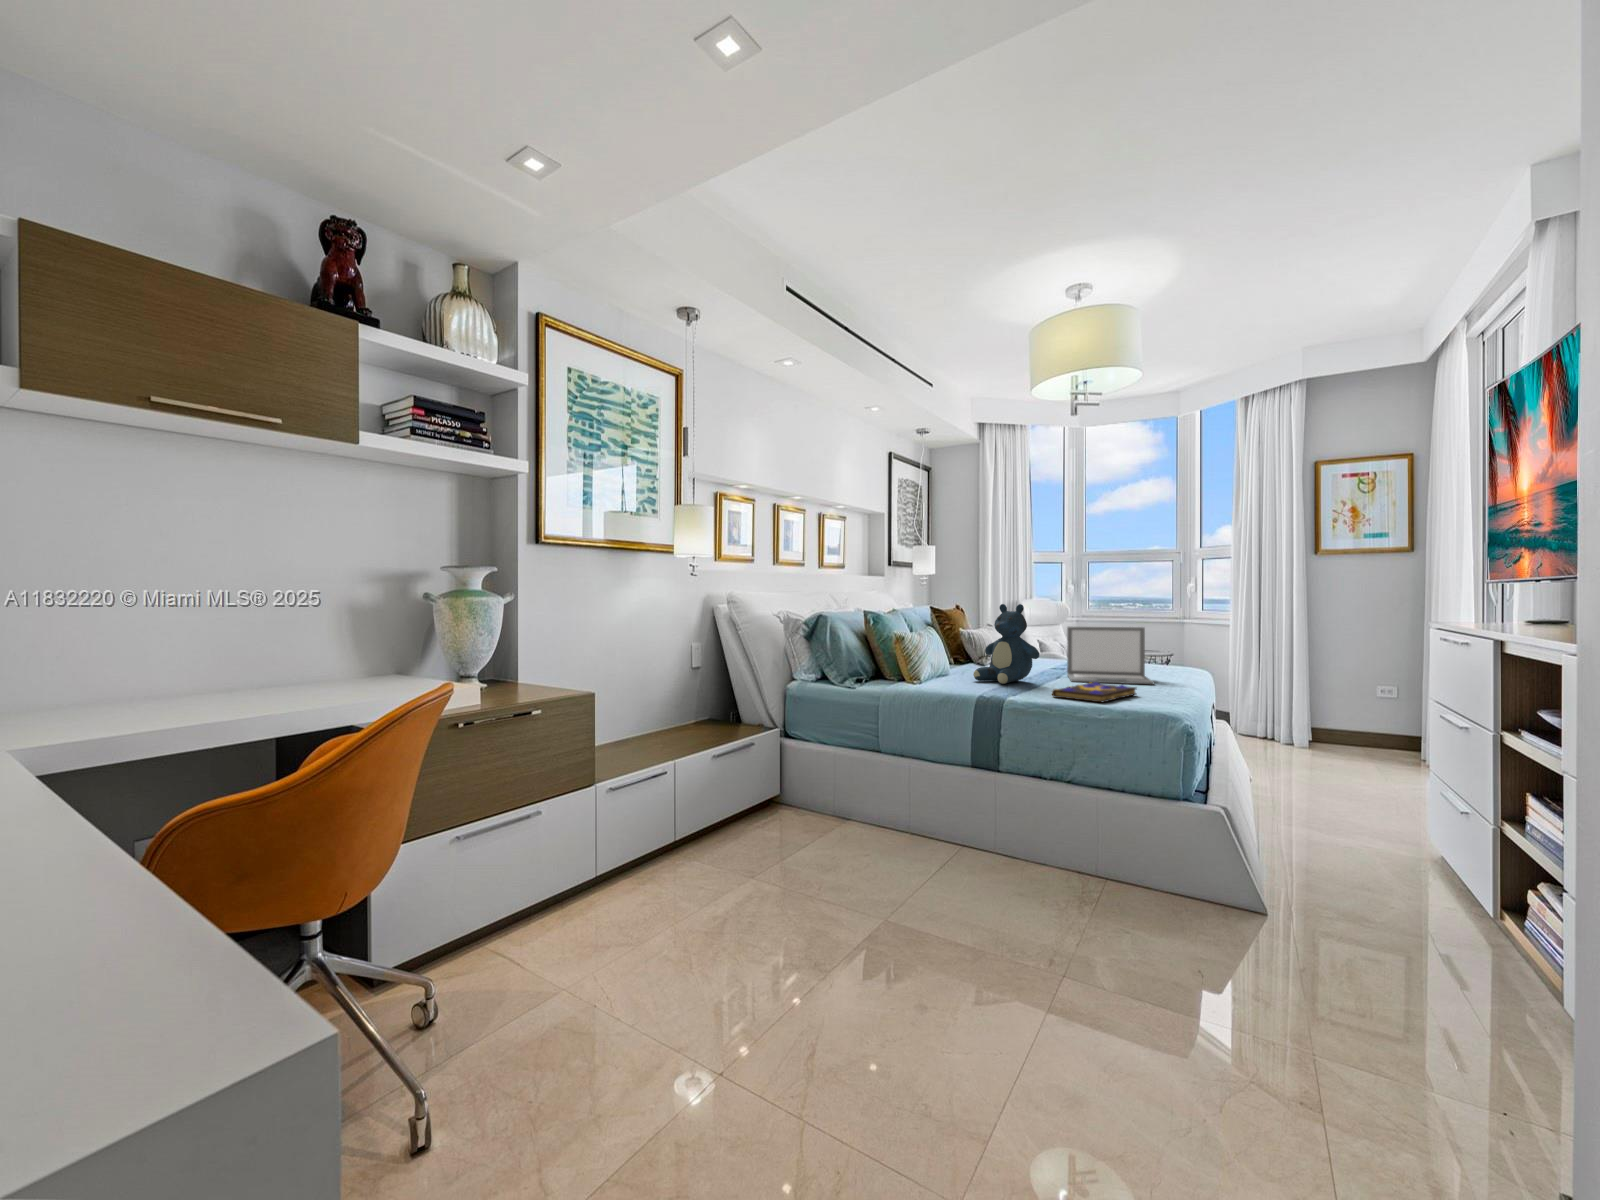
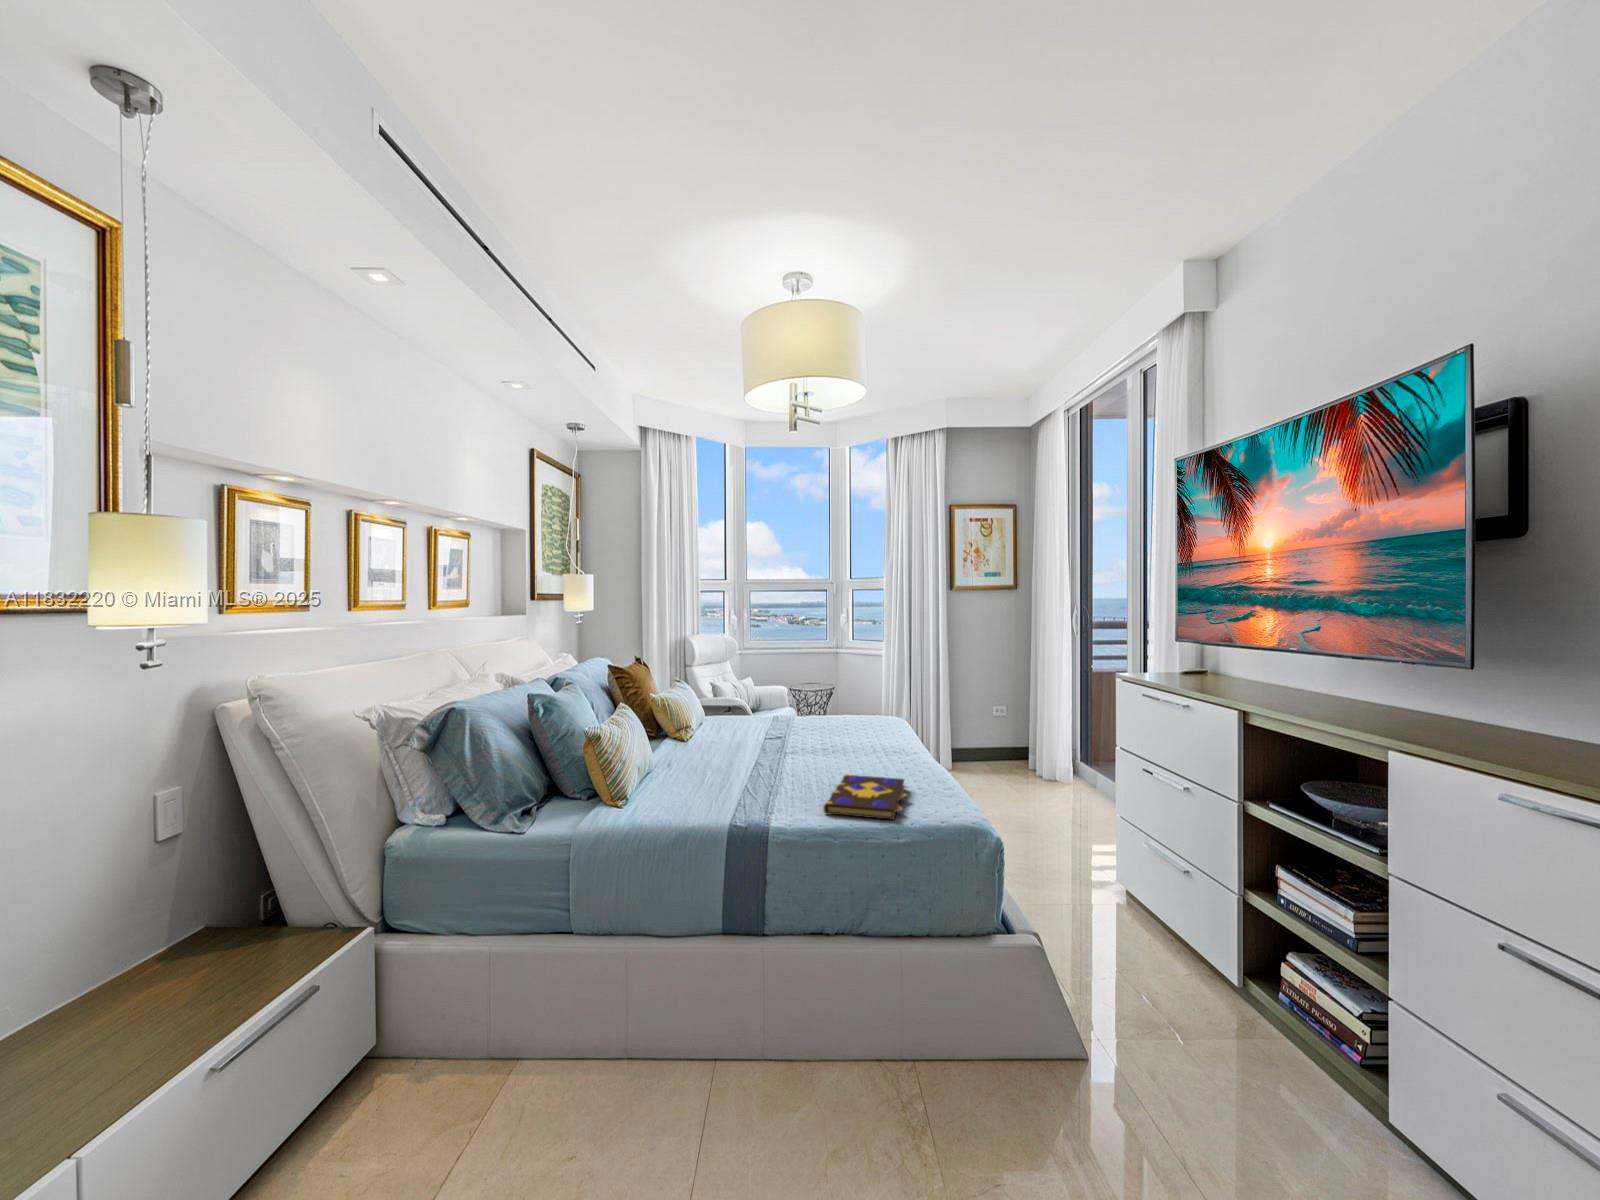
teddy bear: present [973,604,1039,684] -> none [694,671,778,785]
laptop: present [1067,627,1154,684] -> none [789,685,892,763]

